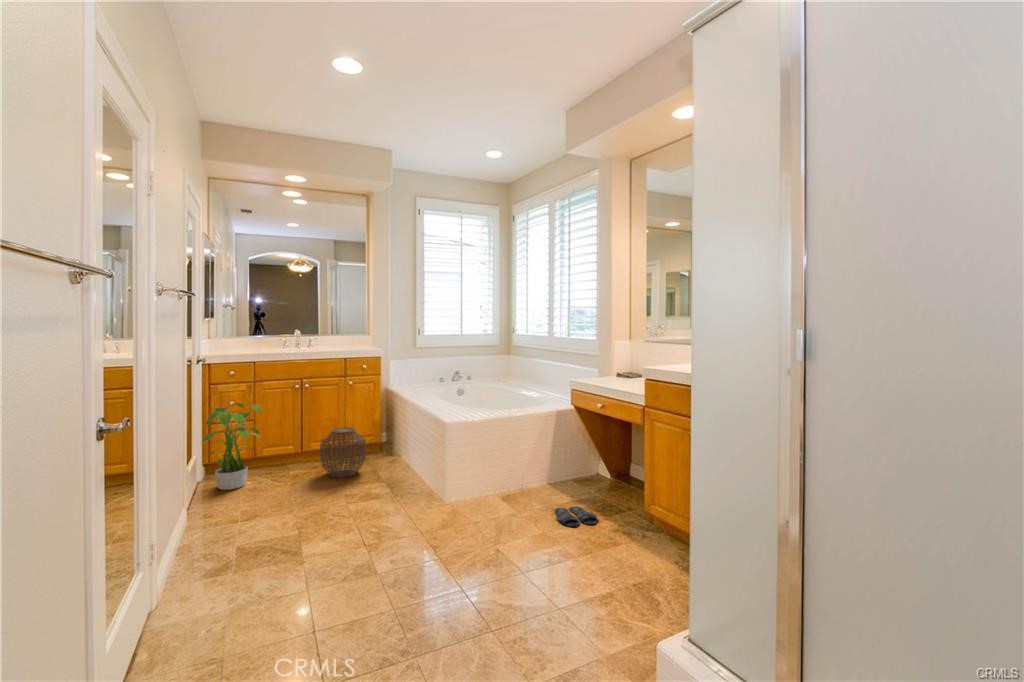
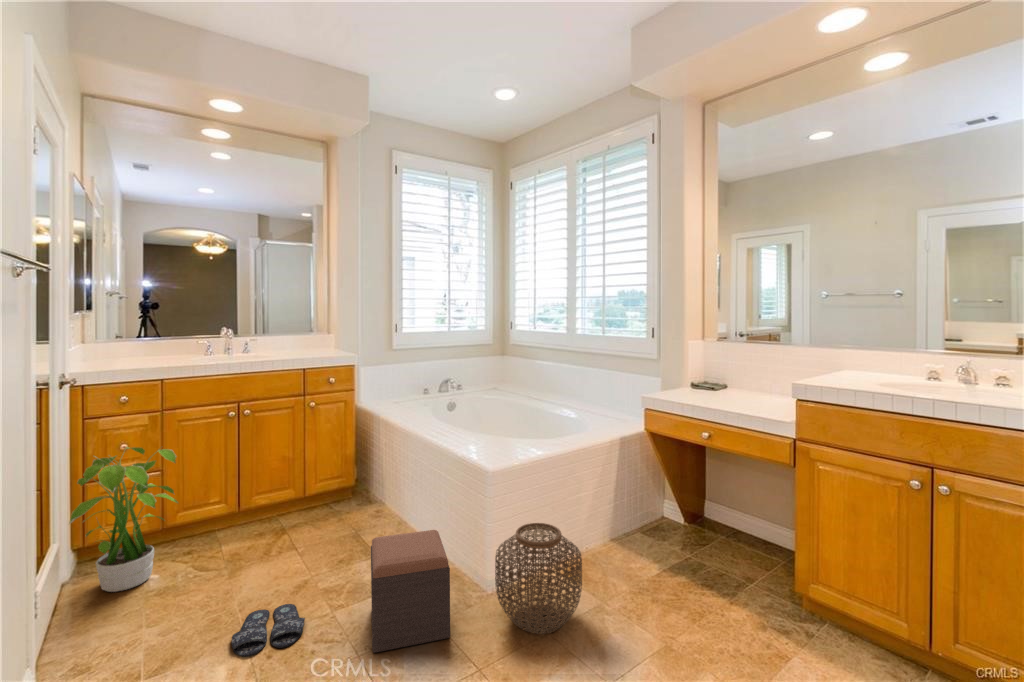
woven basket: present [320,427,366,477] -> present [495,523,582,634]
footstool: none [362,460,414,524] -> present [371,530,450,653]
slippers: present [555,506,597,527] -> present [232,604,305,657]

